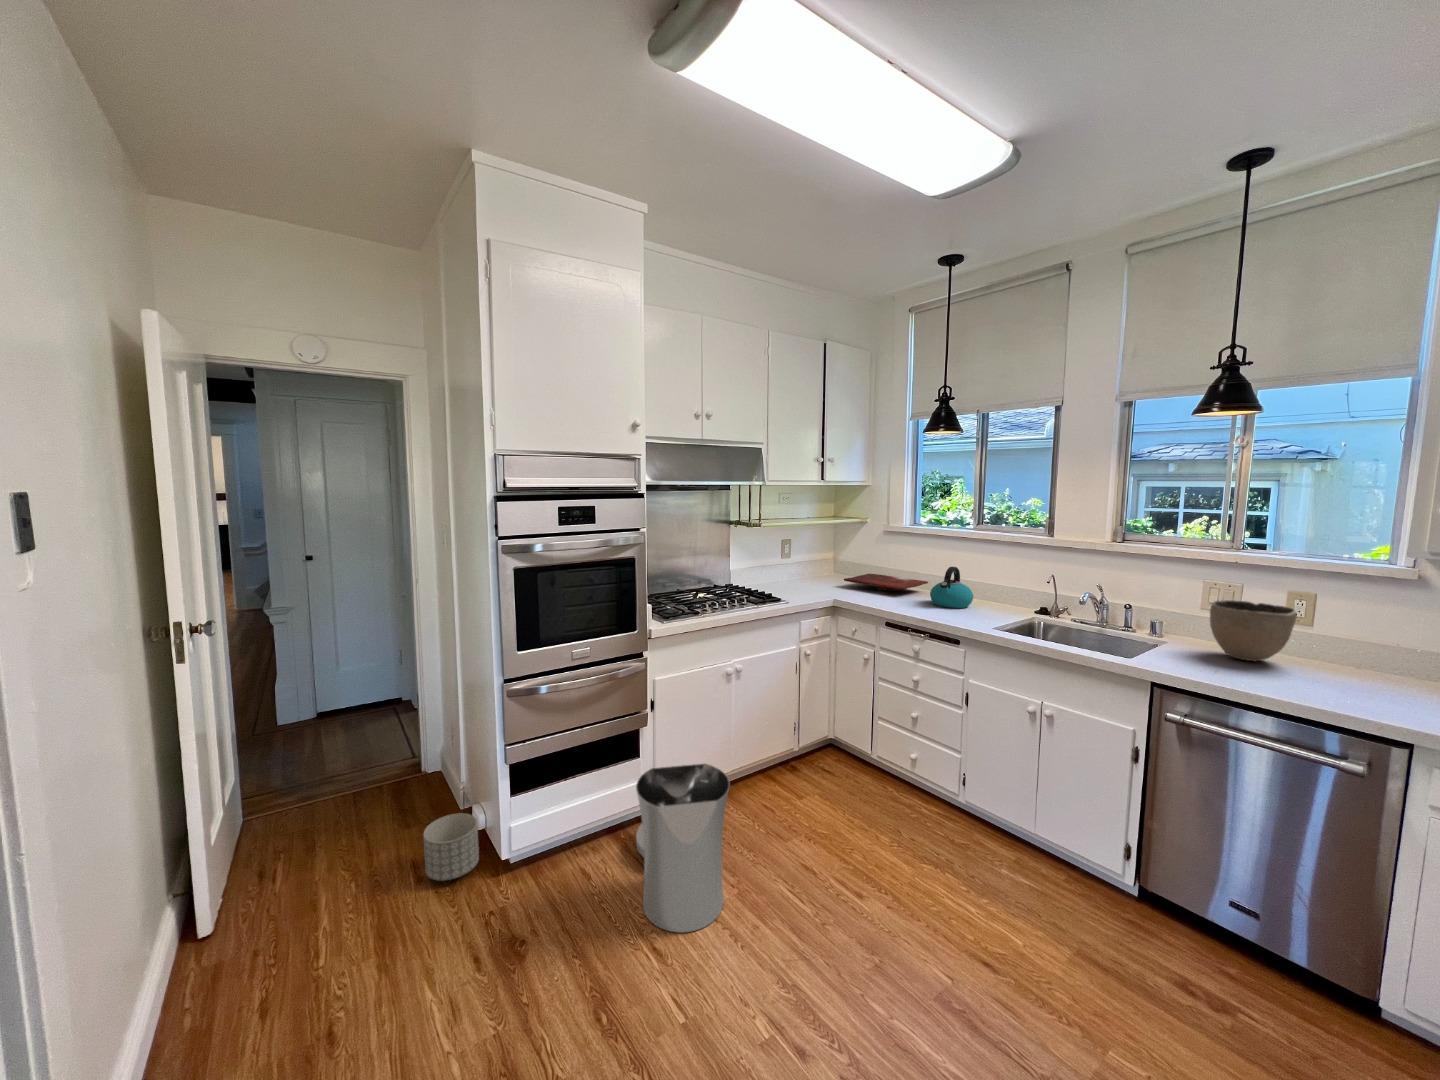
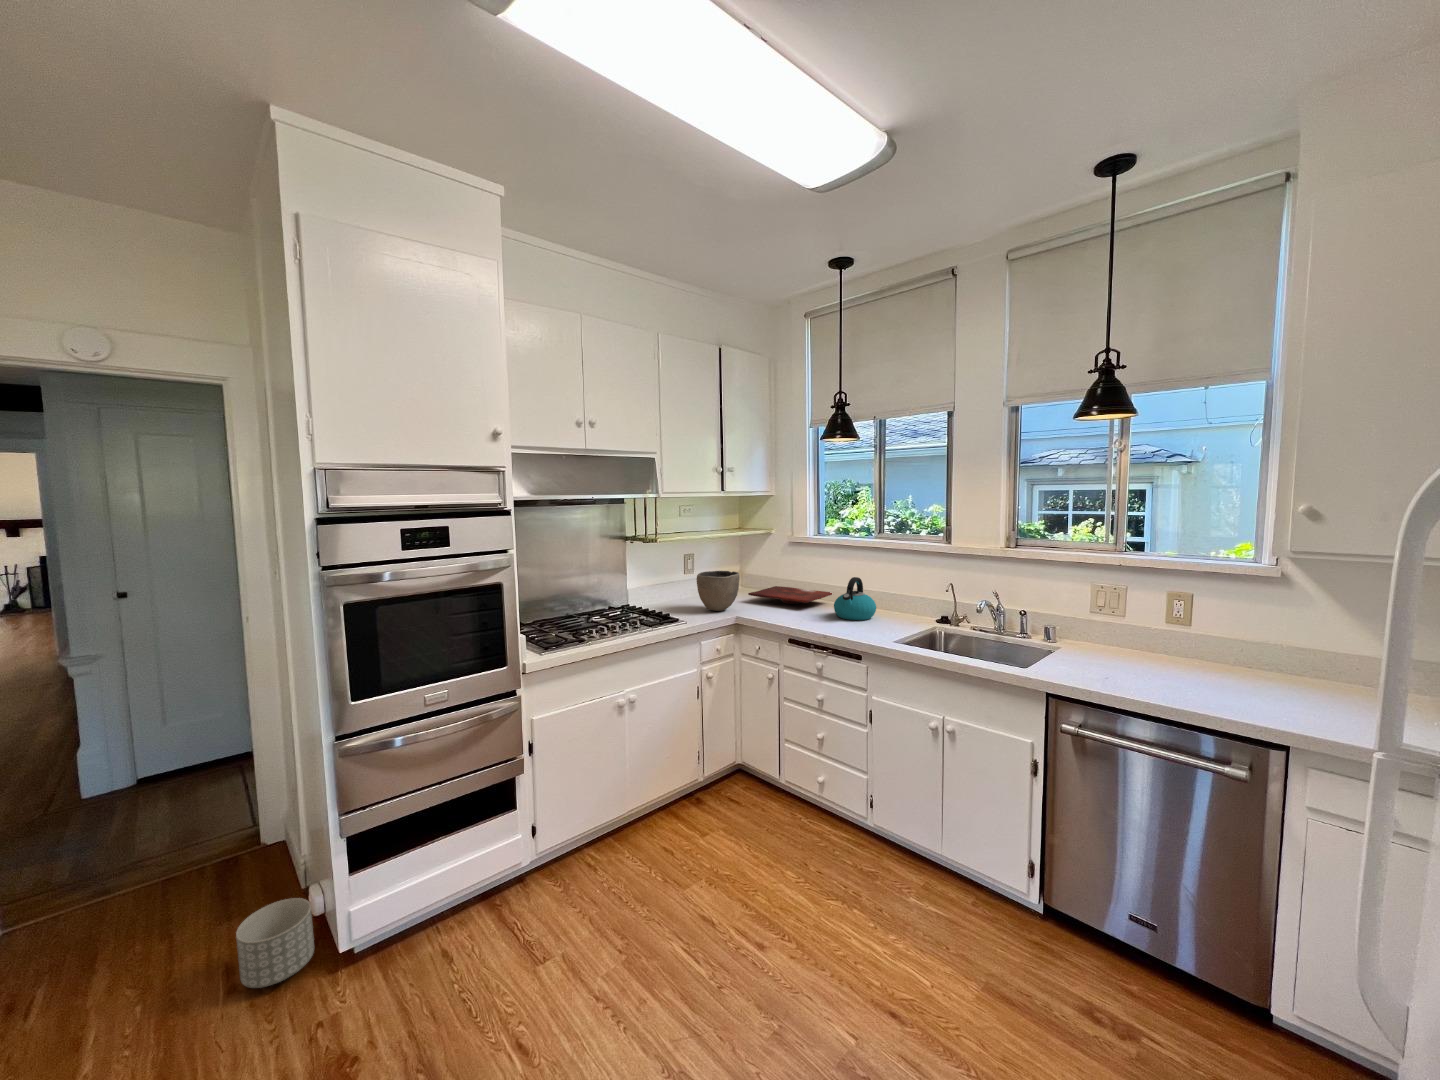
bowl: present [1210,600,1297,661] -> present [696,571,740,611]
trash can: present [636,764,730,932] -> none [498,814,610,1021]

